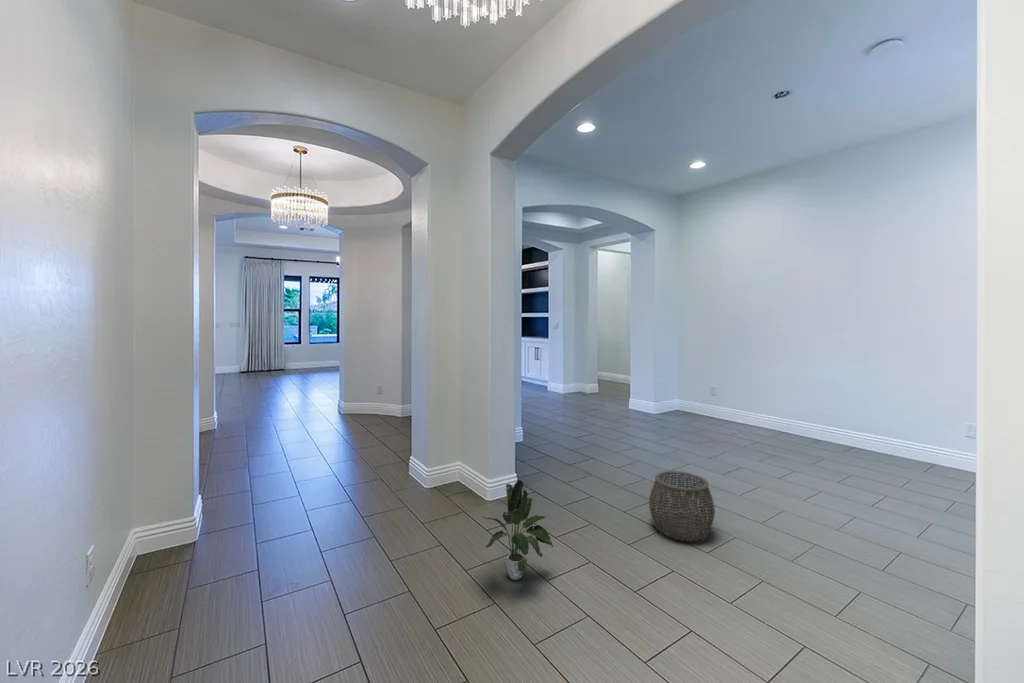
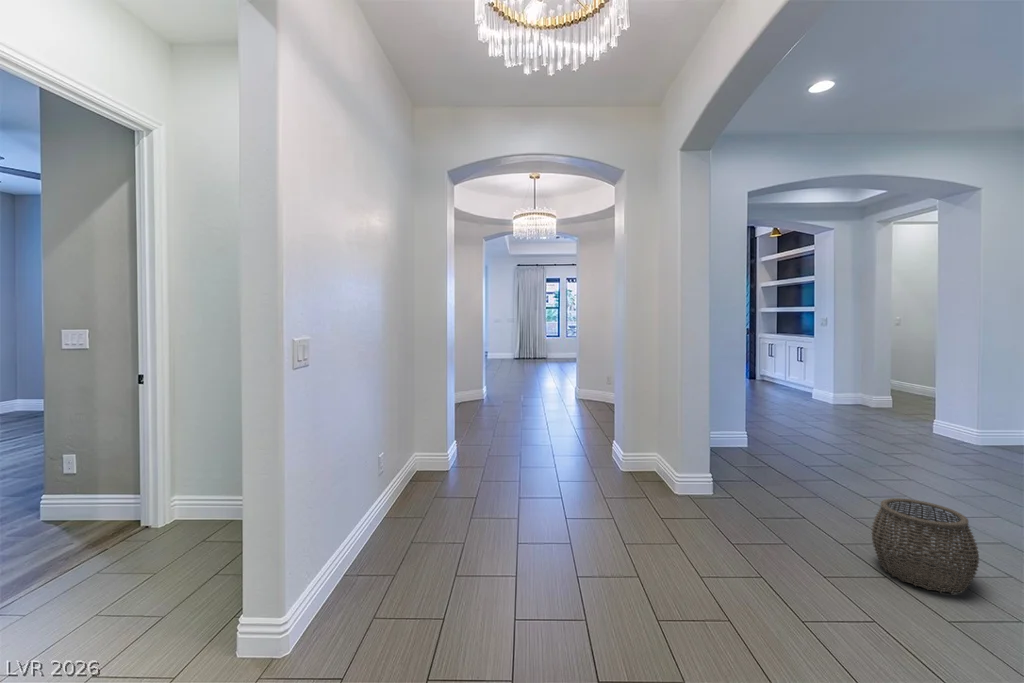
potted plant: present [484,480,553,580] -> none [641,466,717,561]

